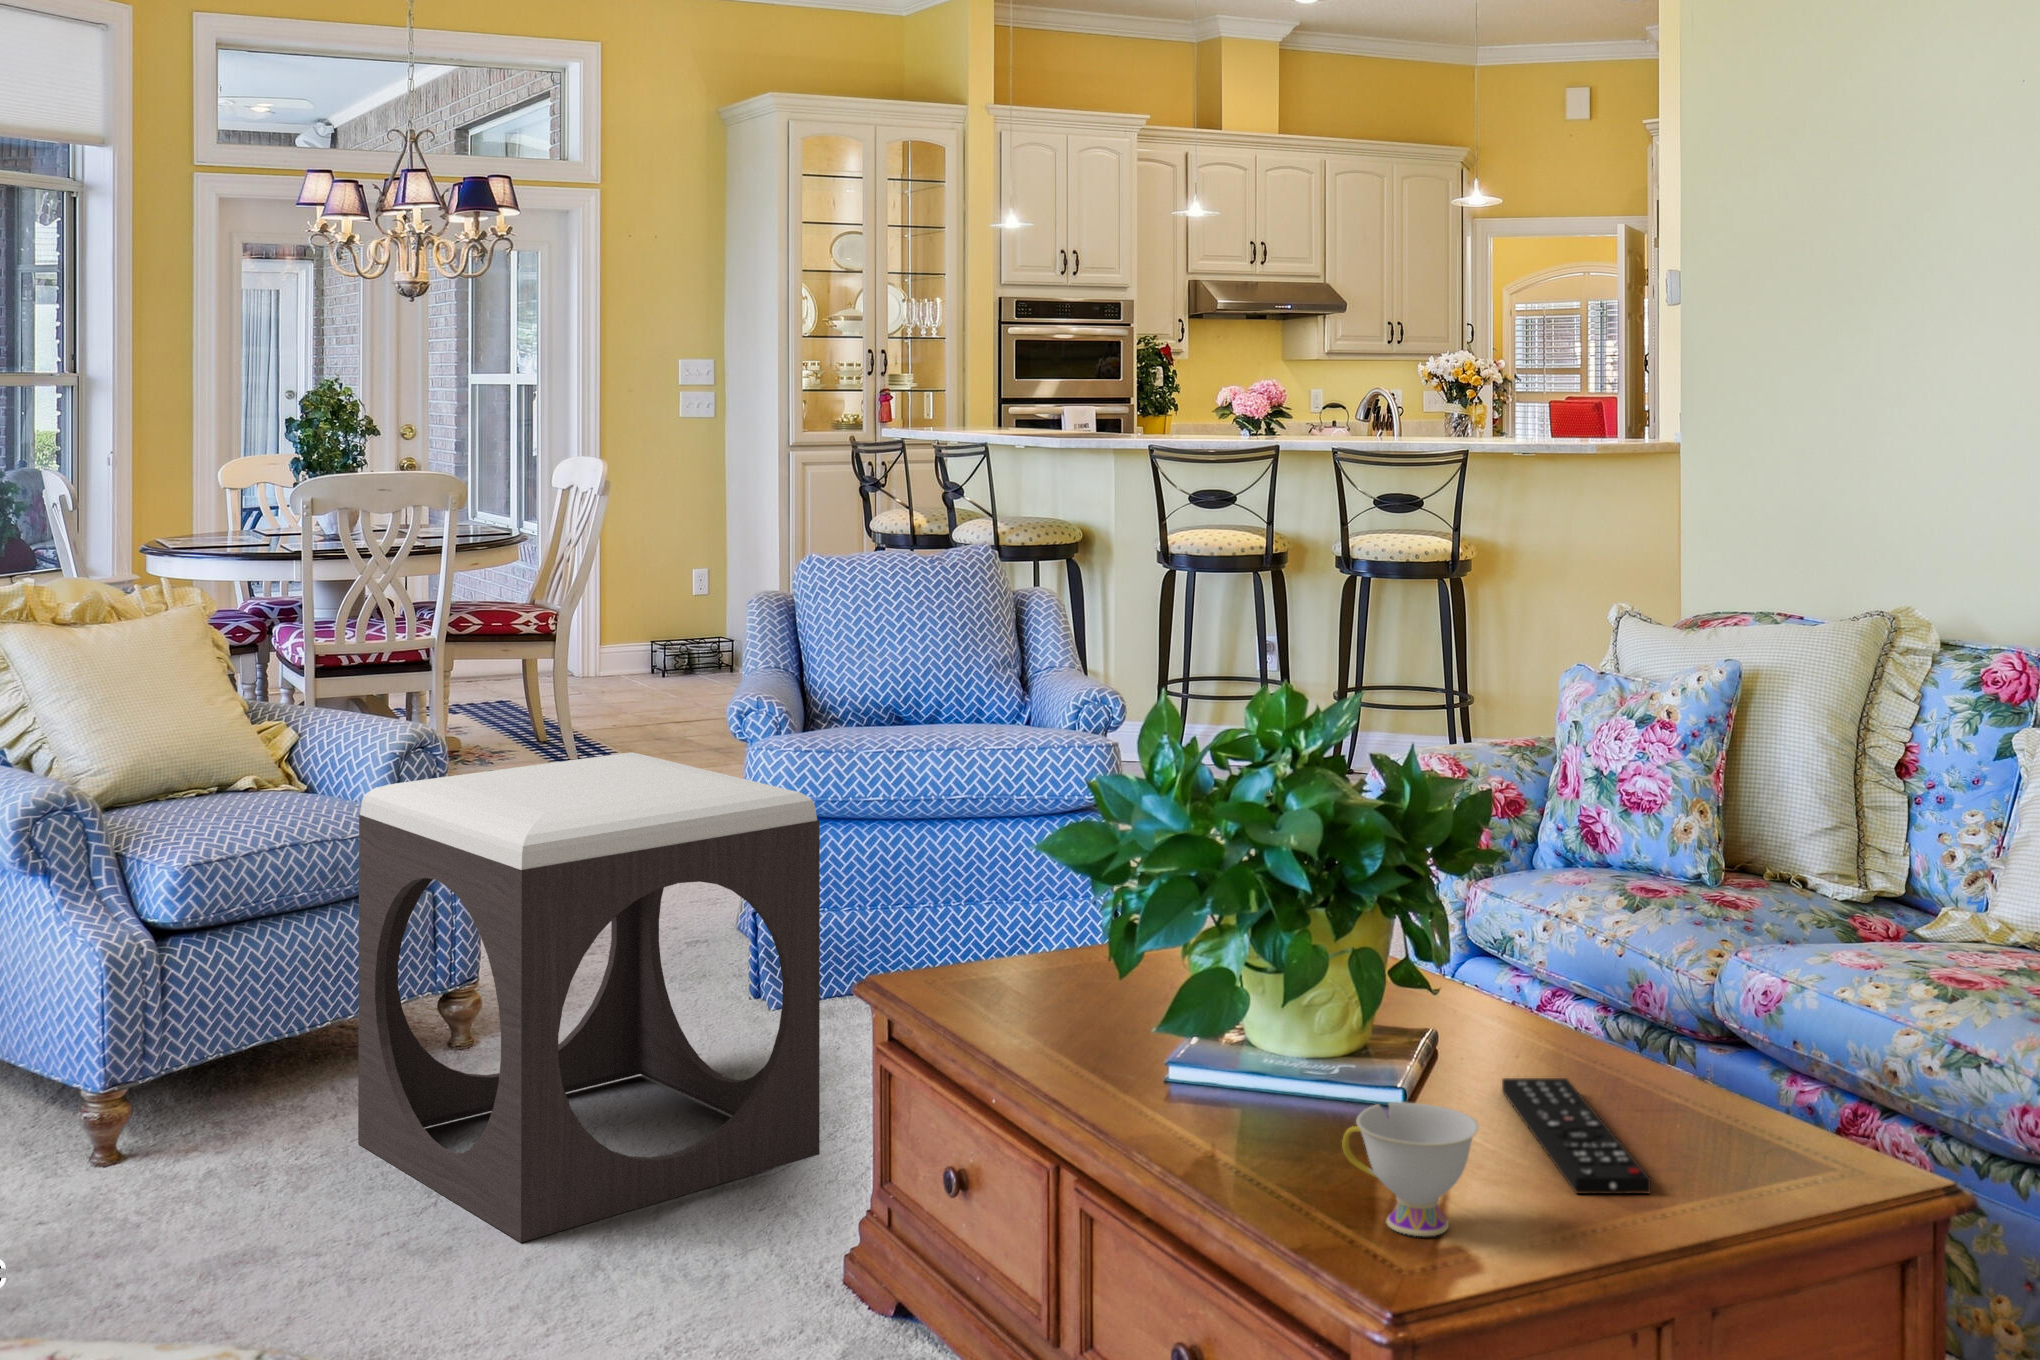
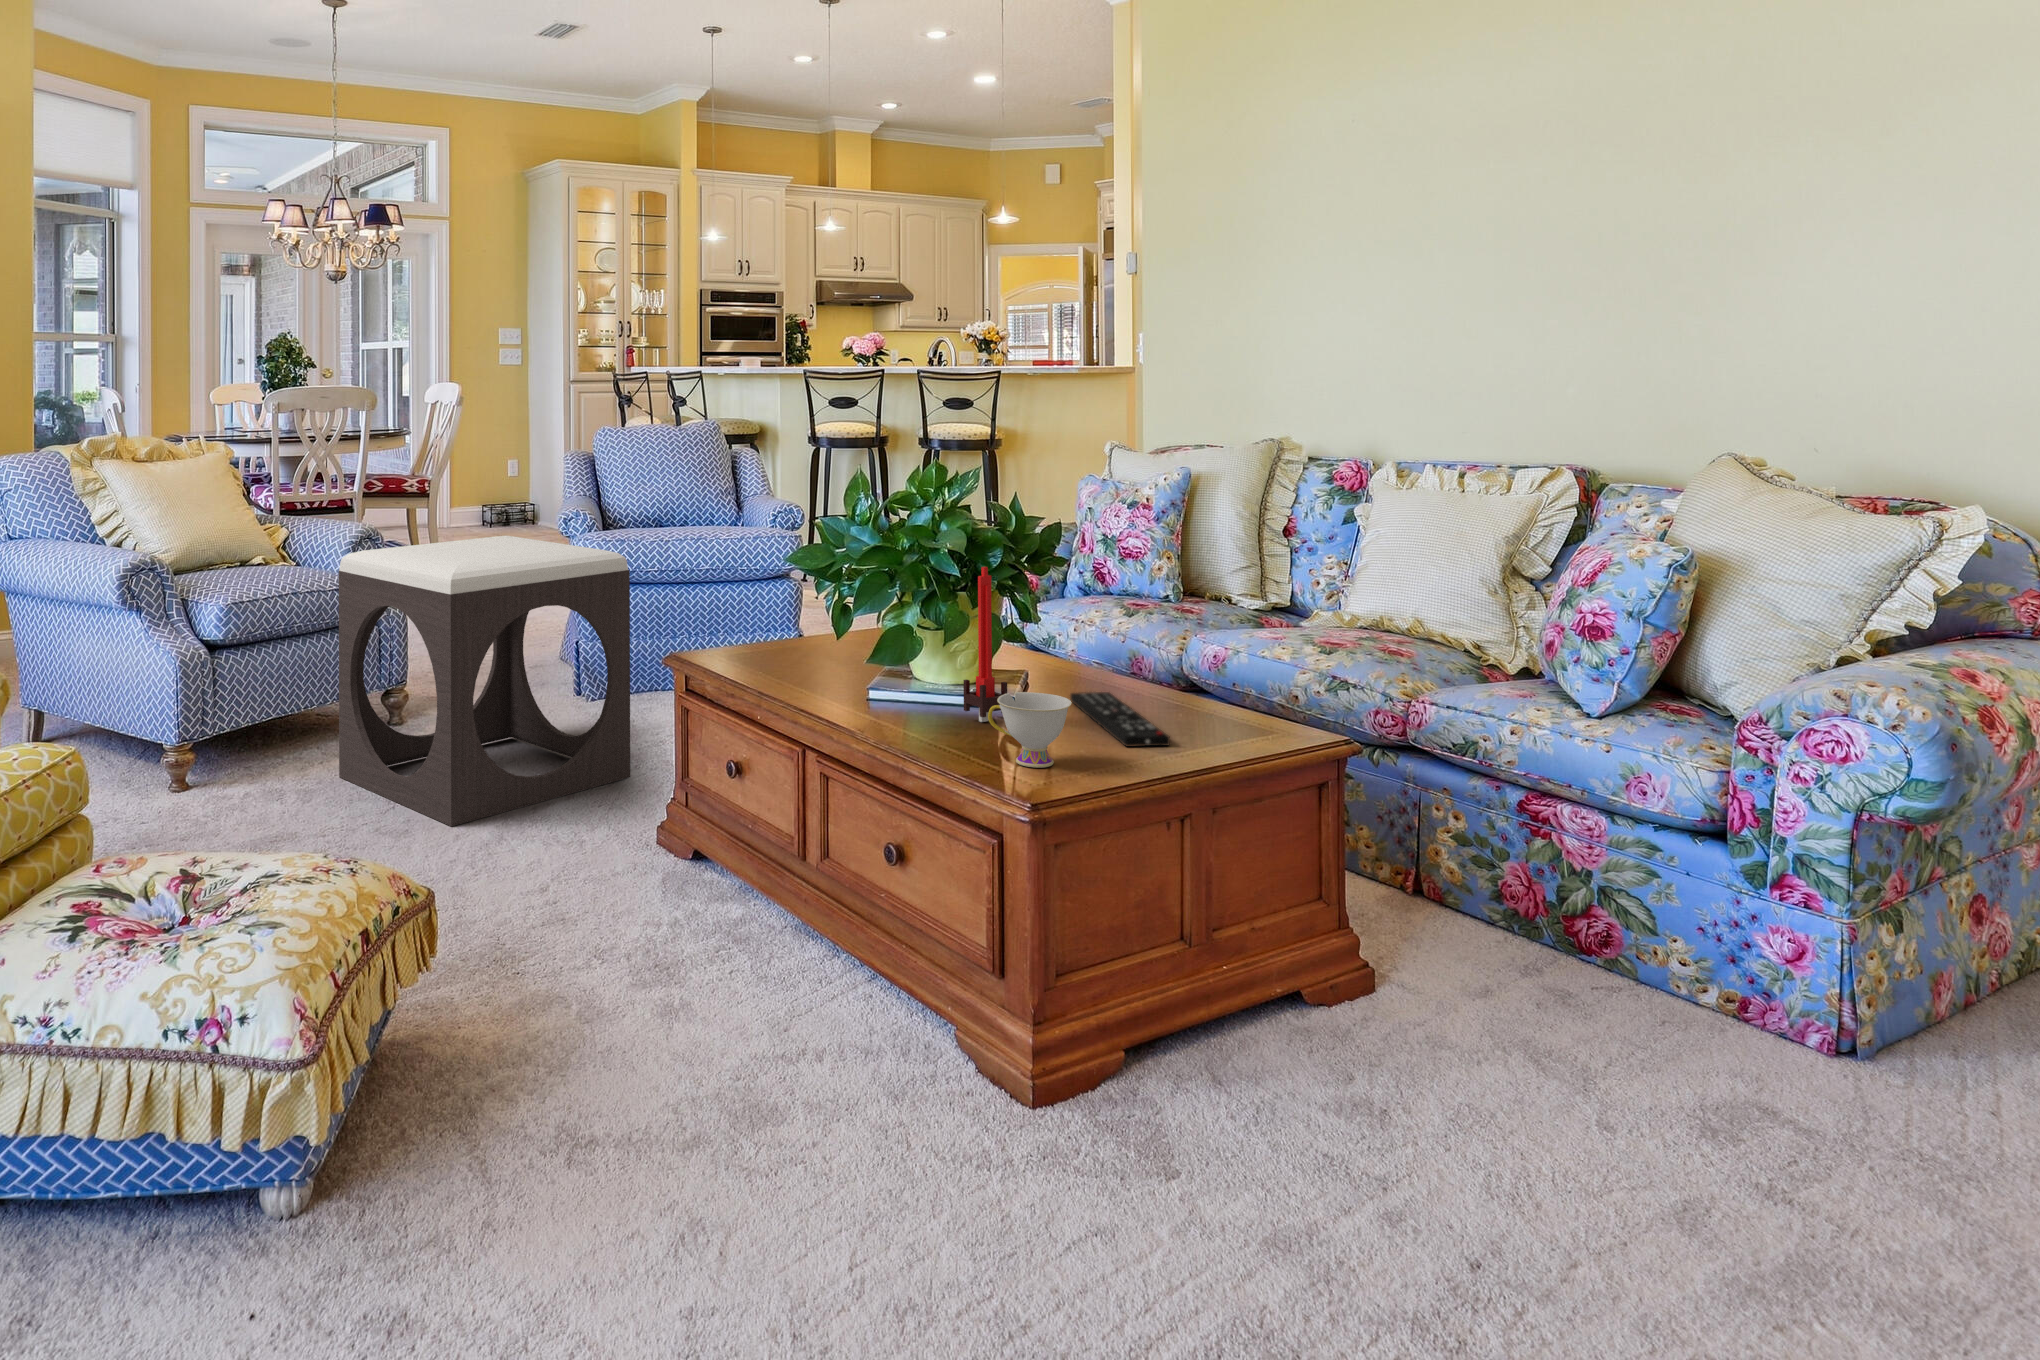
candle: none [1318,878,1389,1134] -> present [964,567,1007,722]

